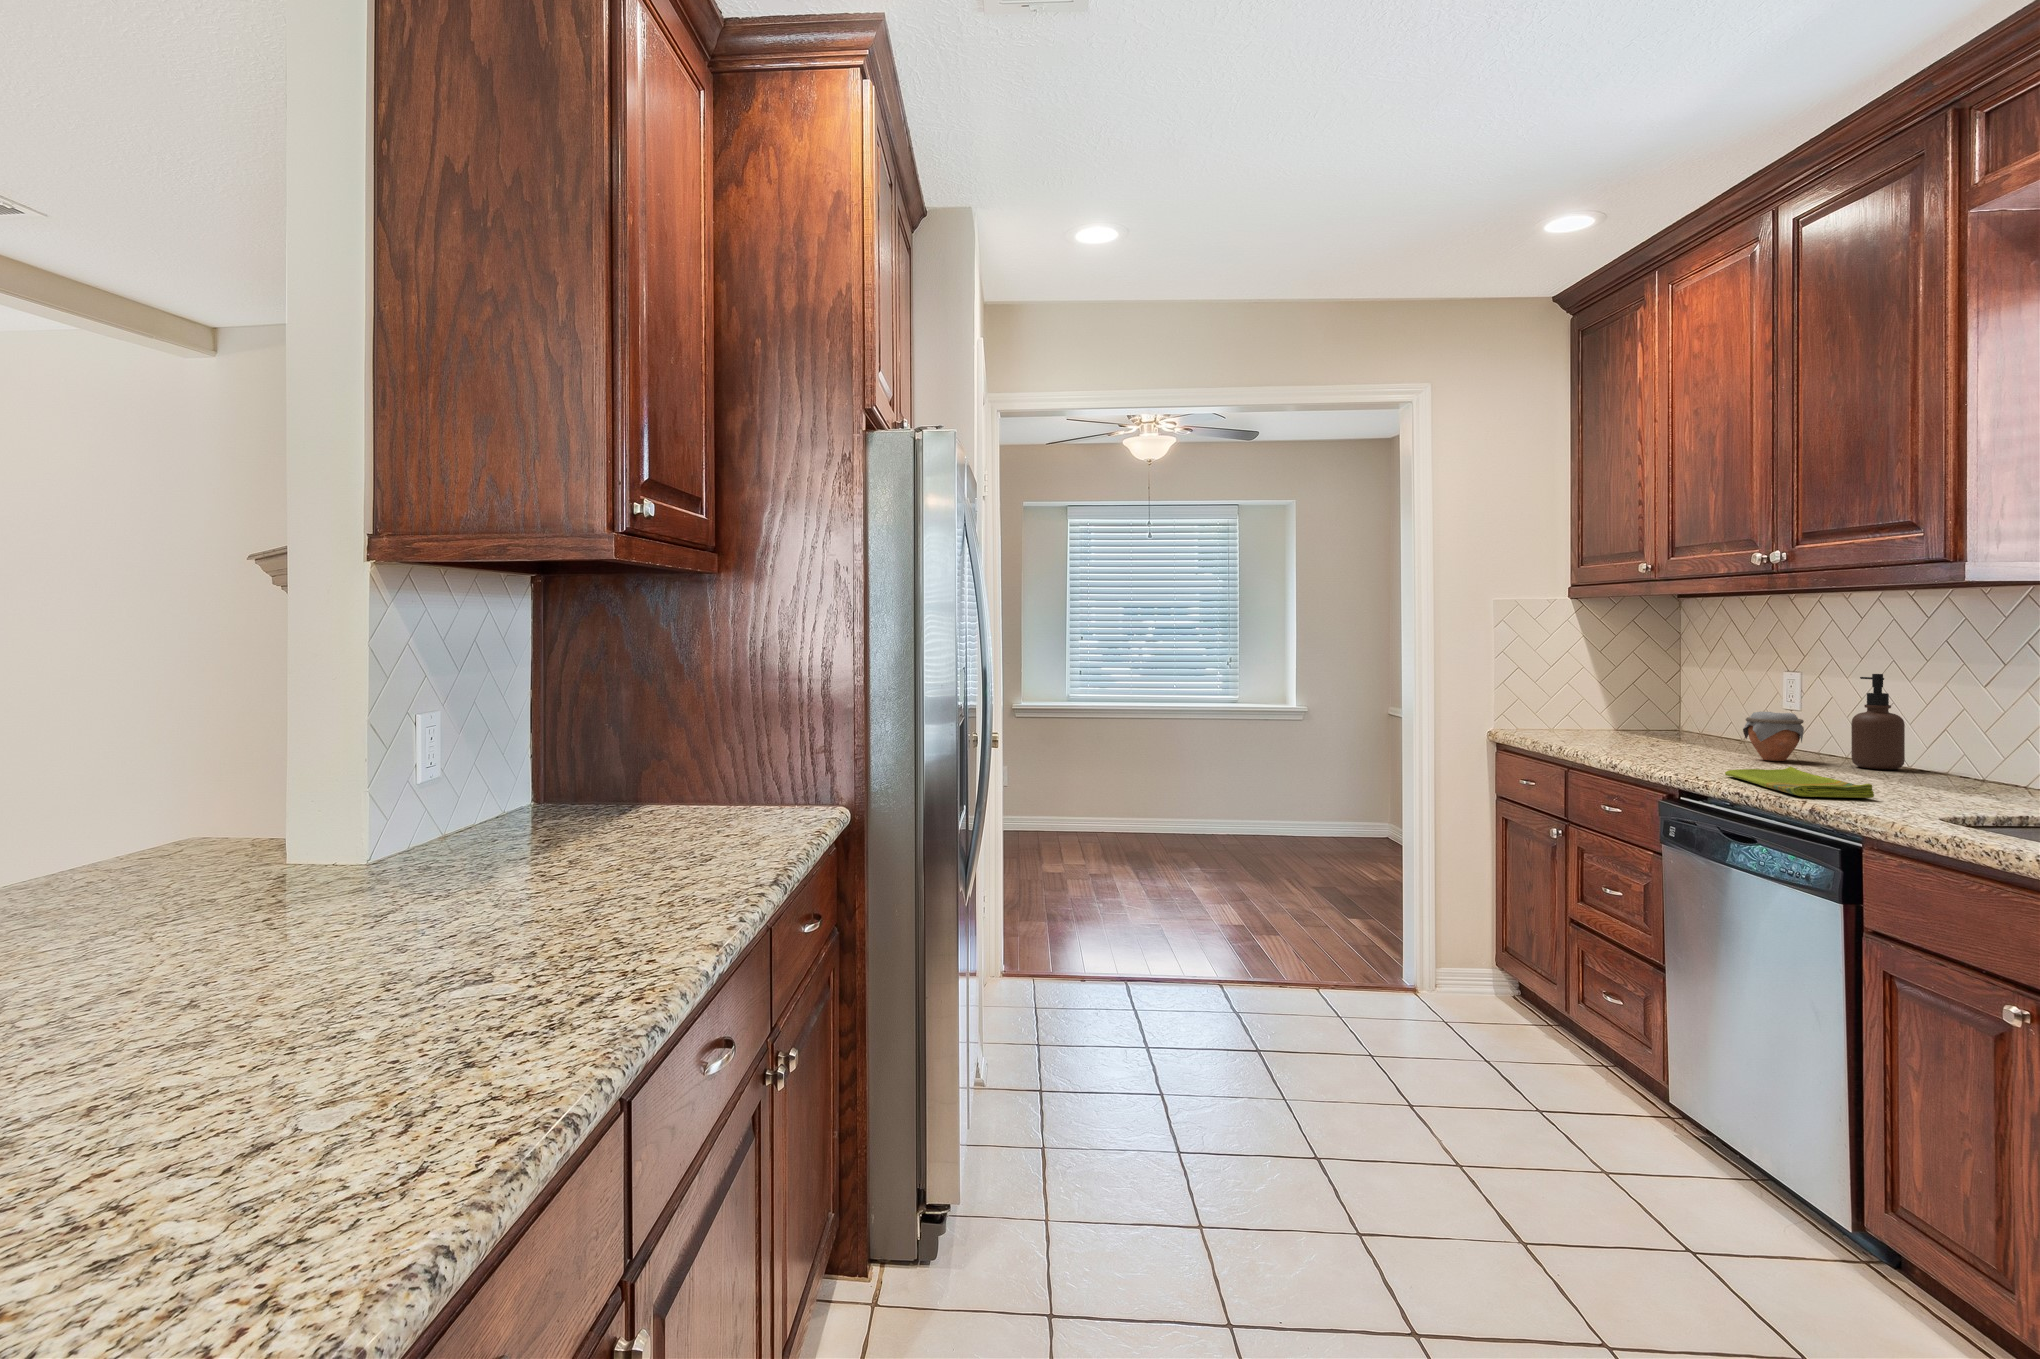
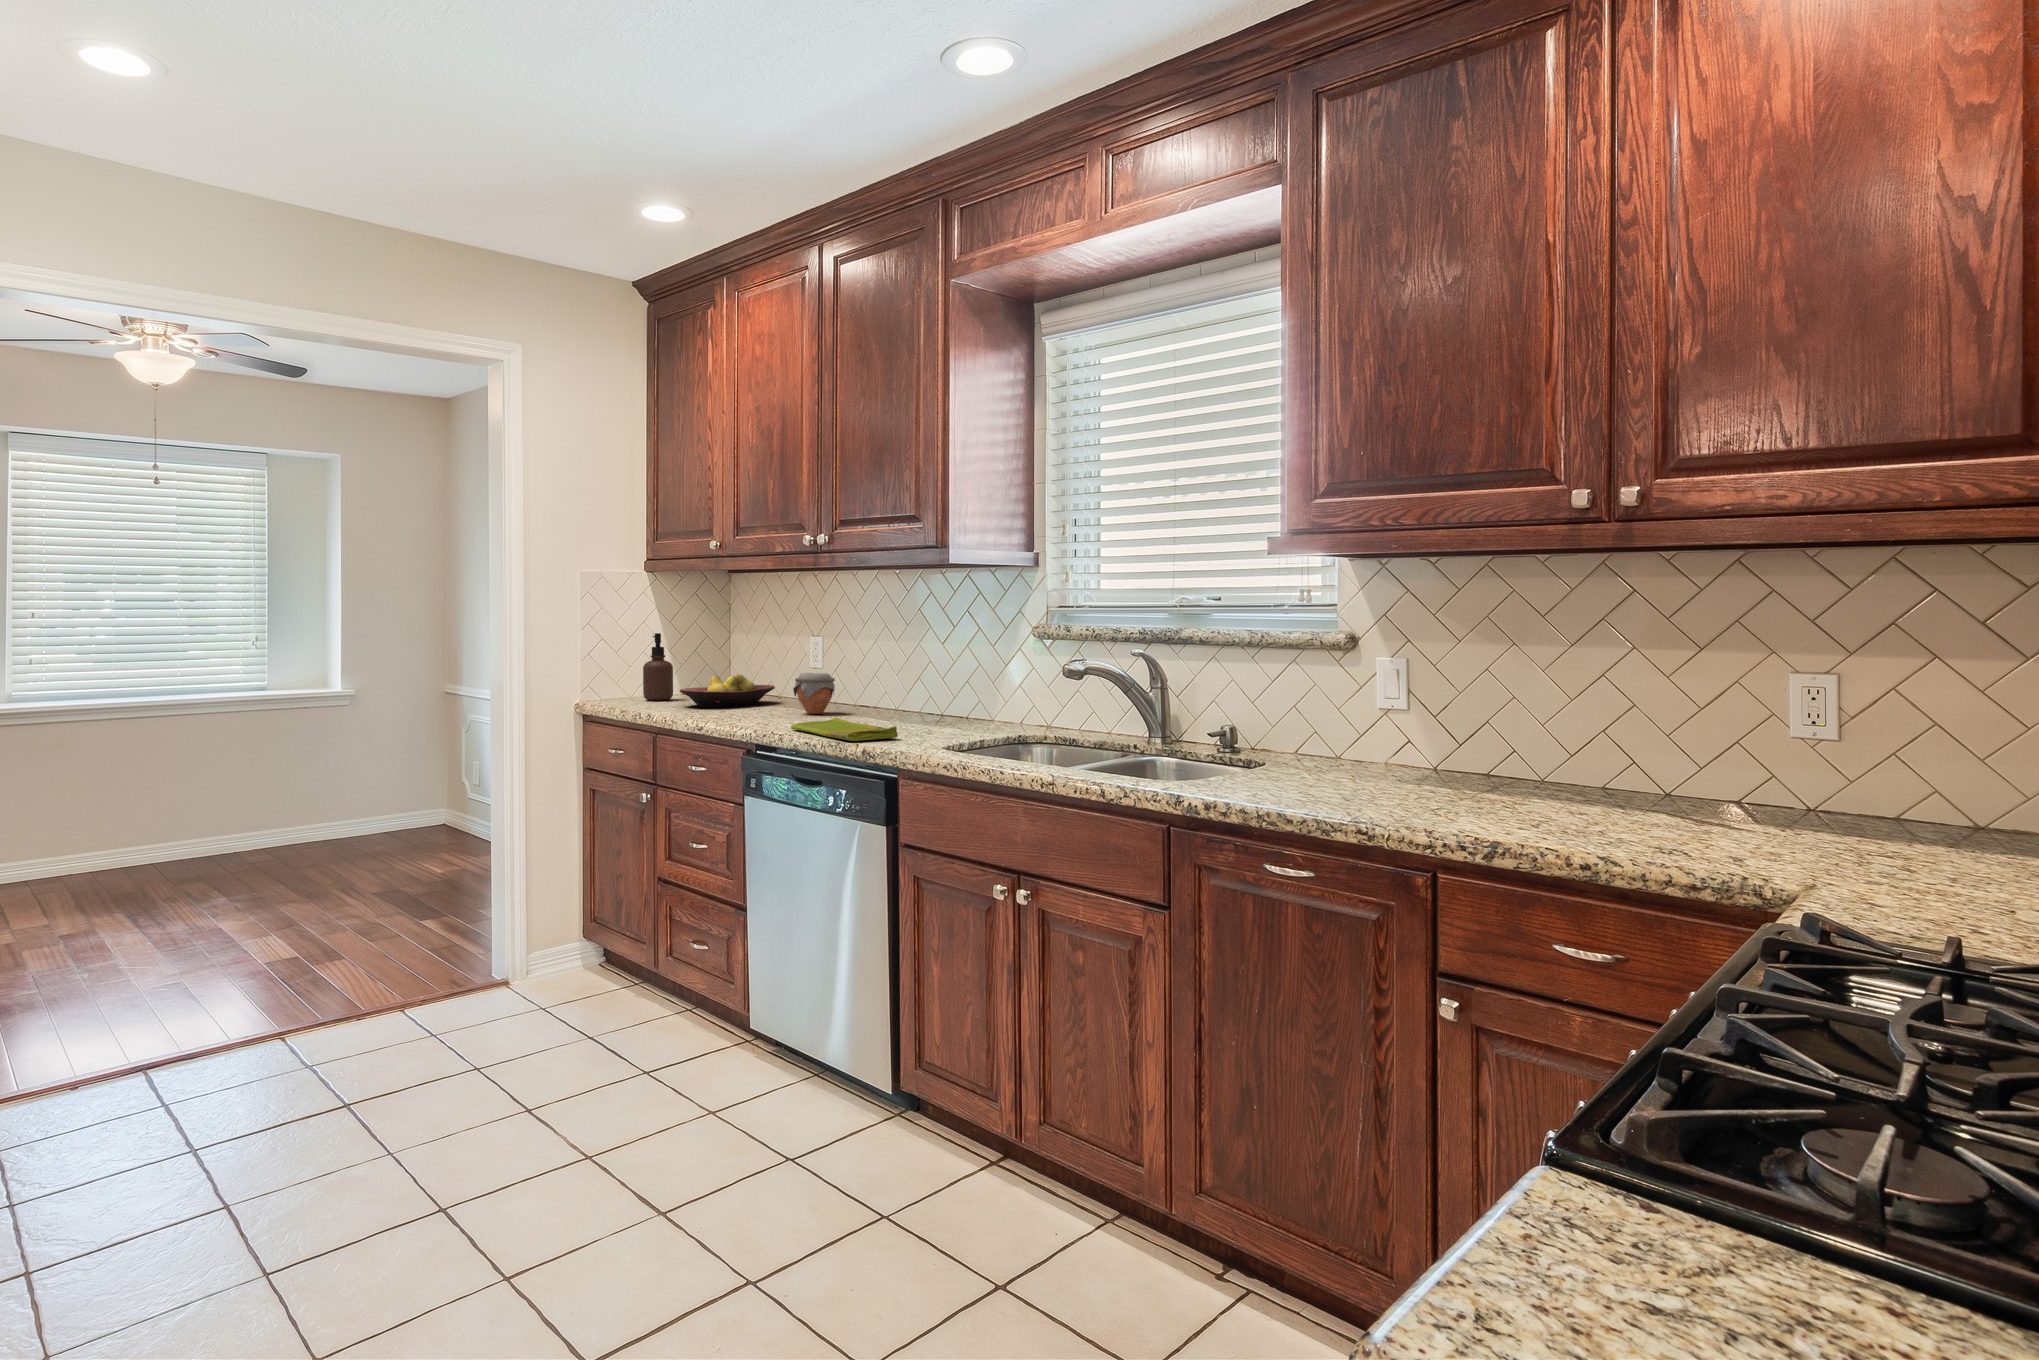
soap dispenser: present [1851,674,1905,769] -> present [643,633,673,701]
fruit bowl: none [1602,709,1728,744] -> present [680,674,775,707]

